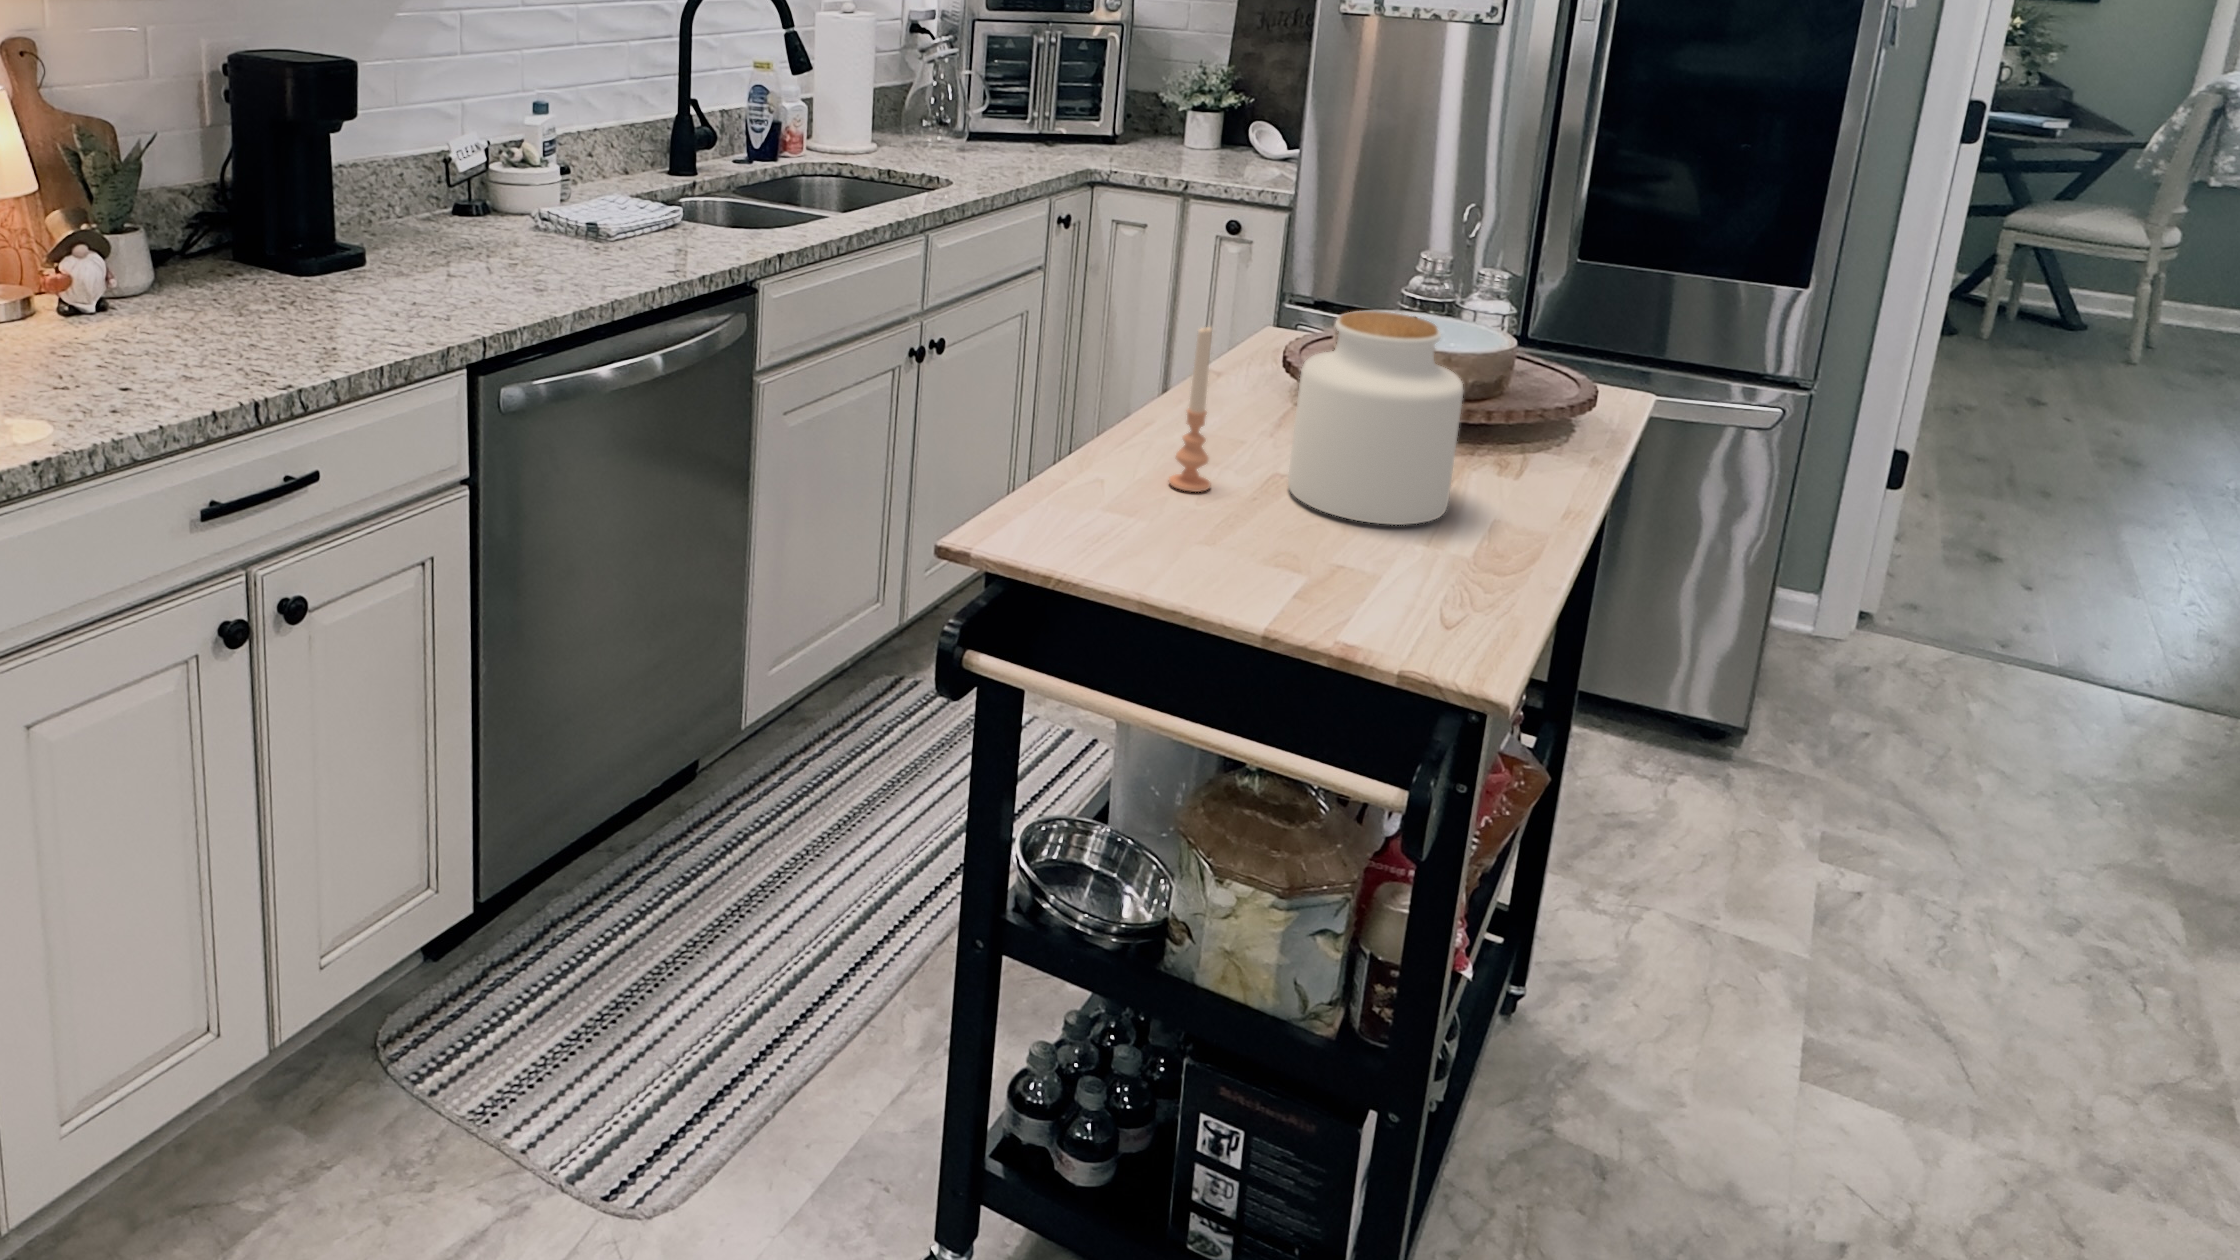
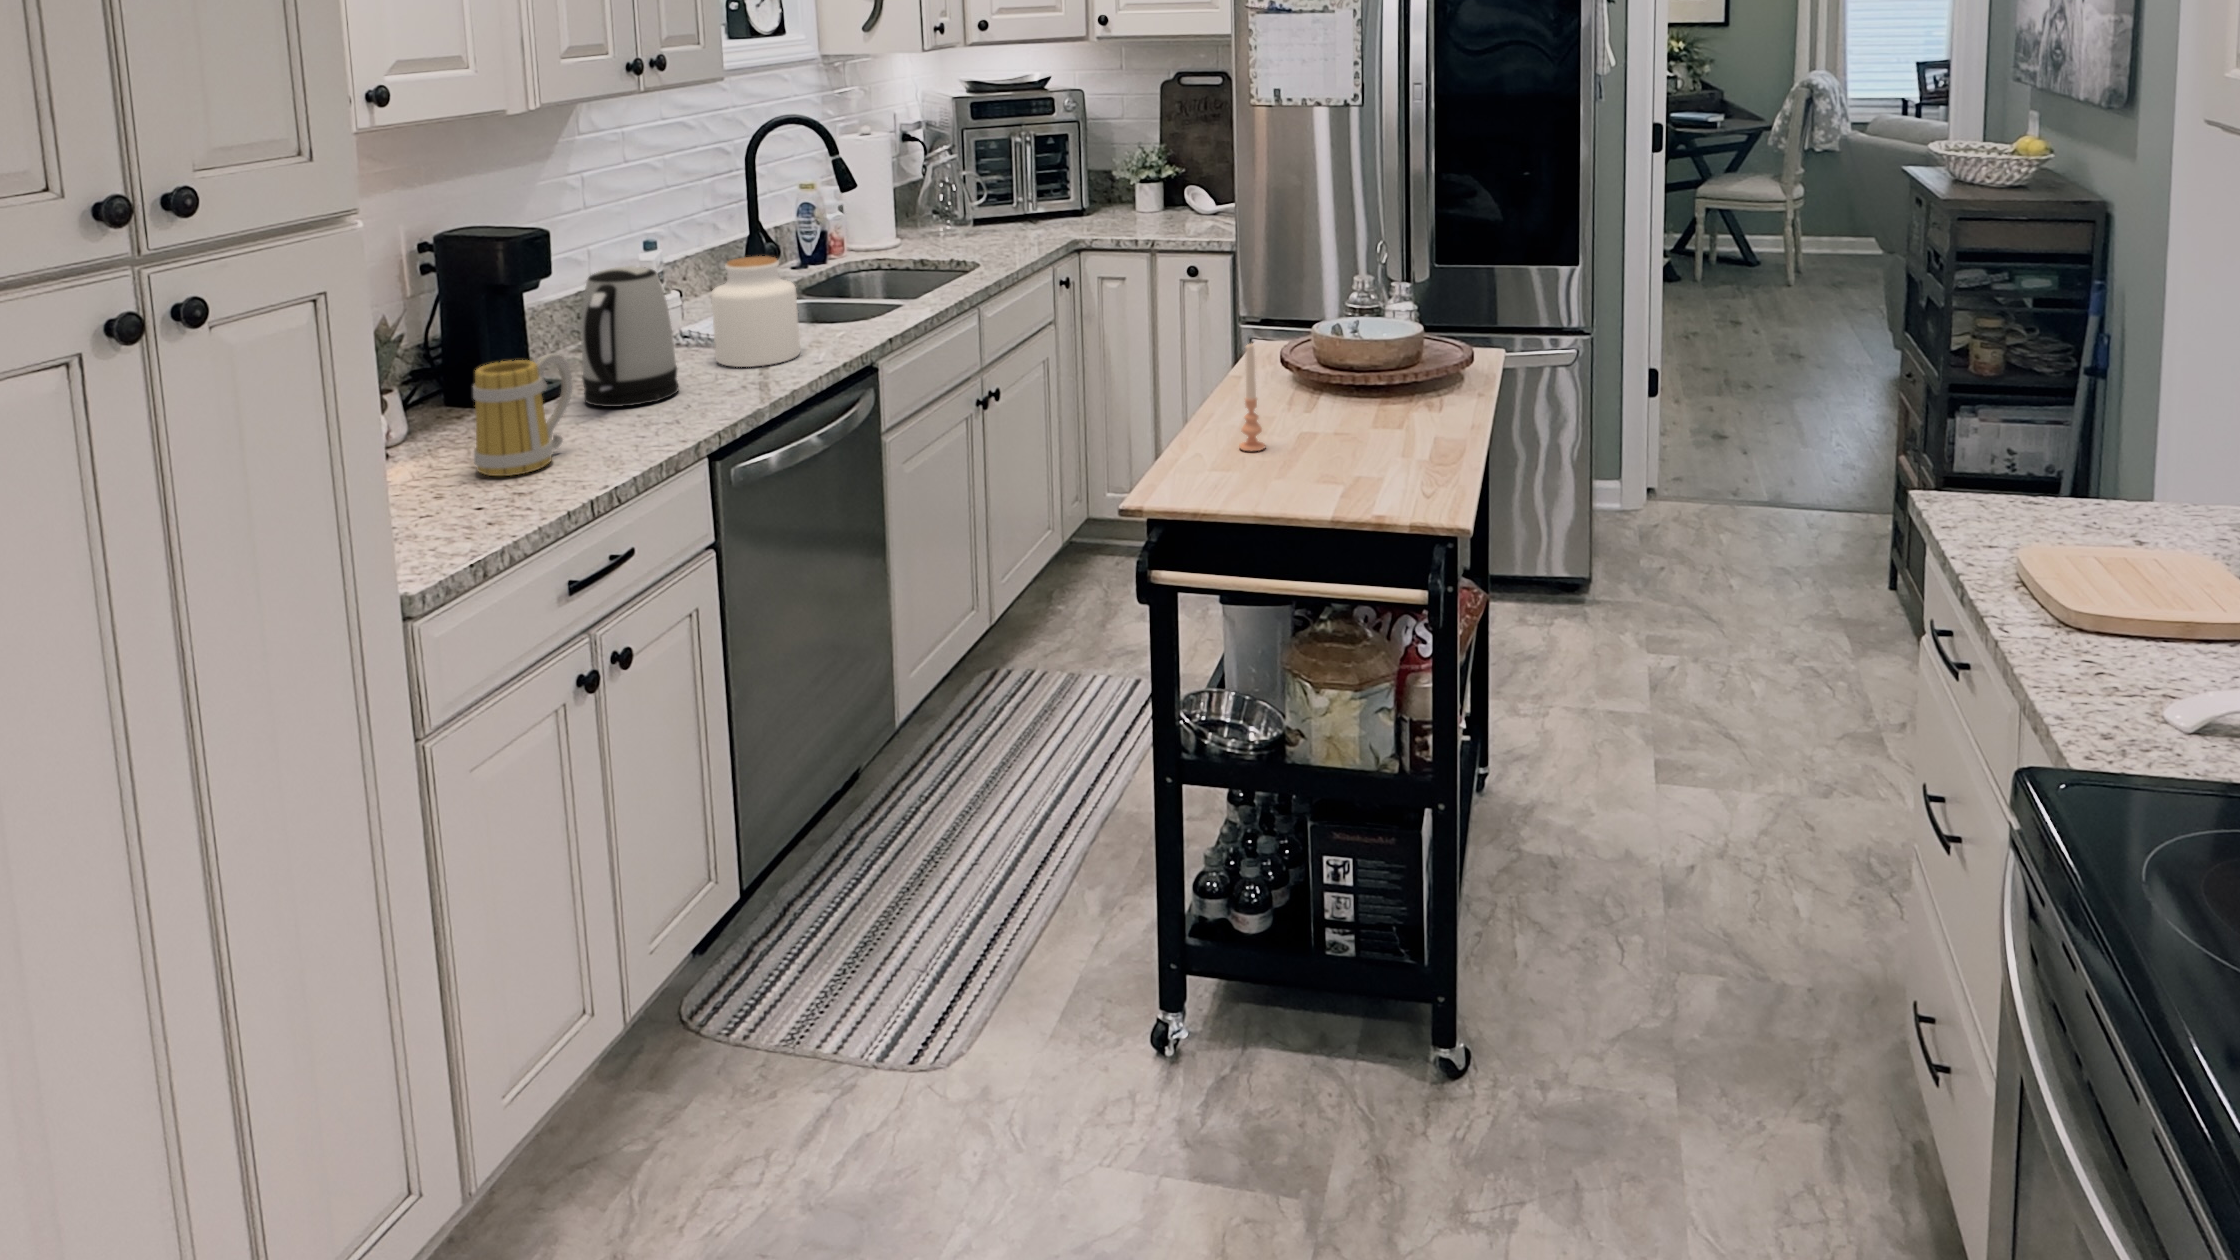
kettle: none [351,114,478,289] -> present [581,266,679,407]
mug: none [165,206,300,353] -> present [473,354,572,476]
jar: present [1288,311,1464,525] -> present [711,256,800,367]

